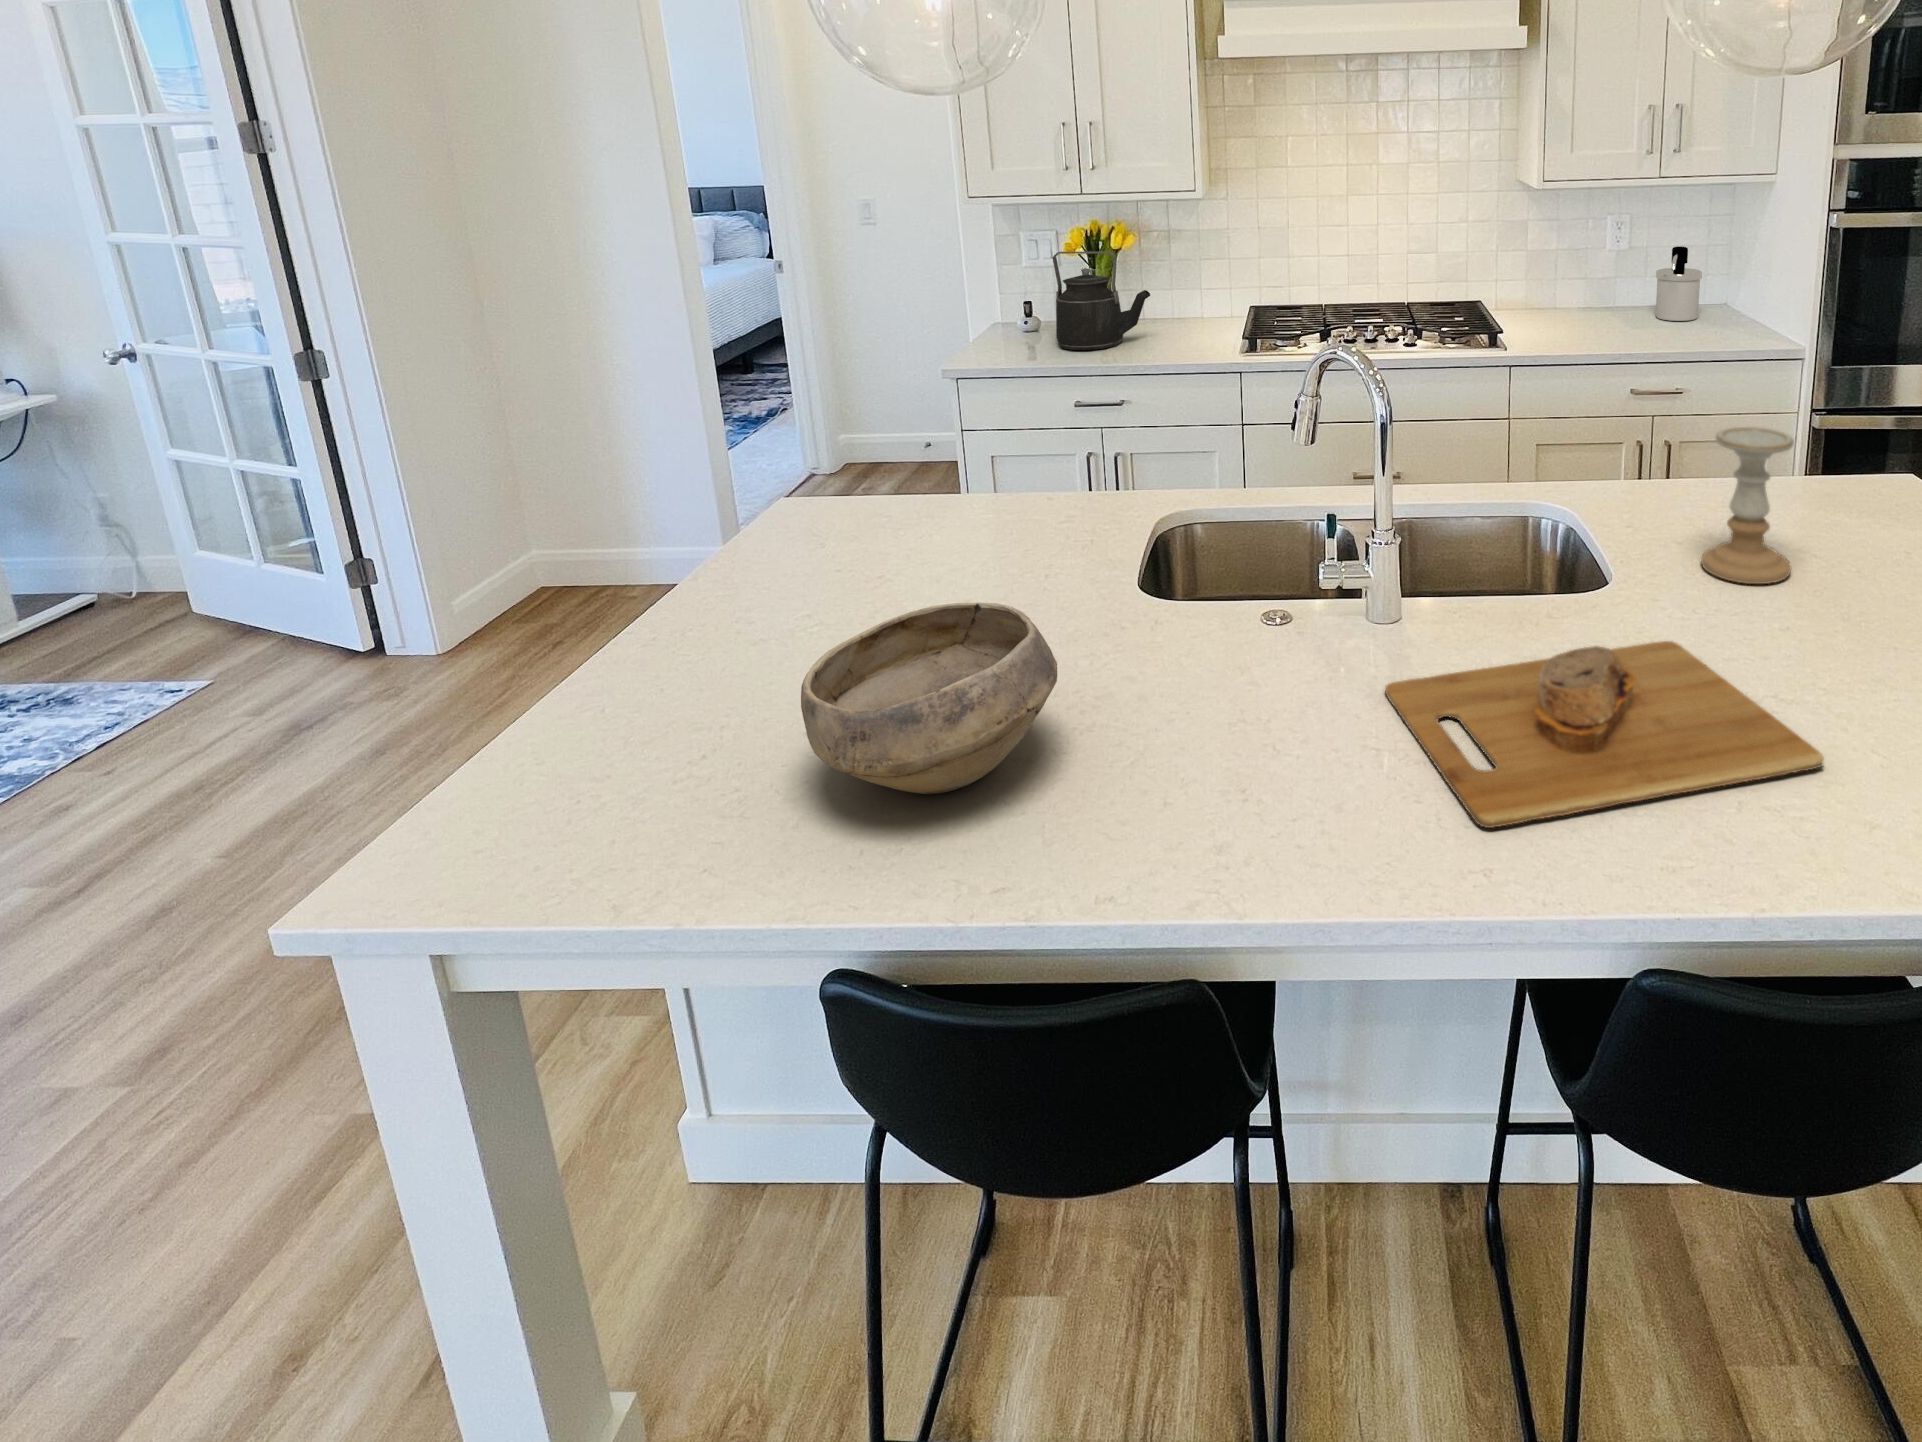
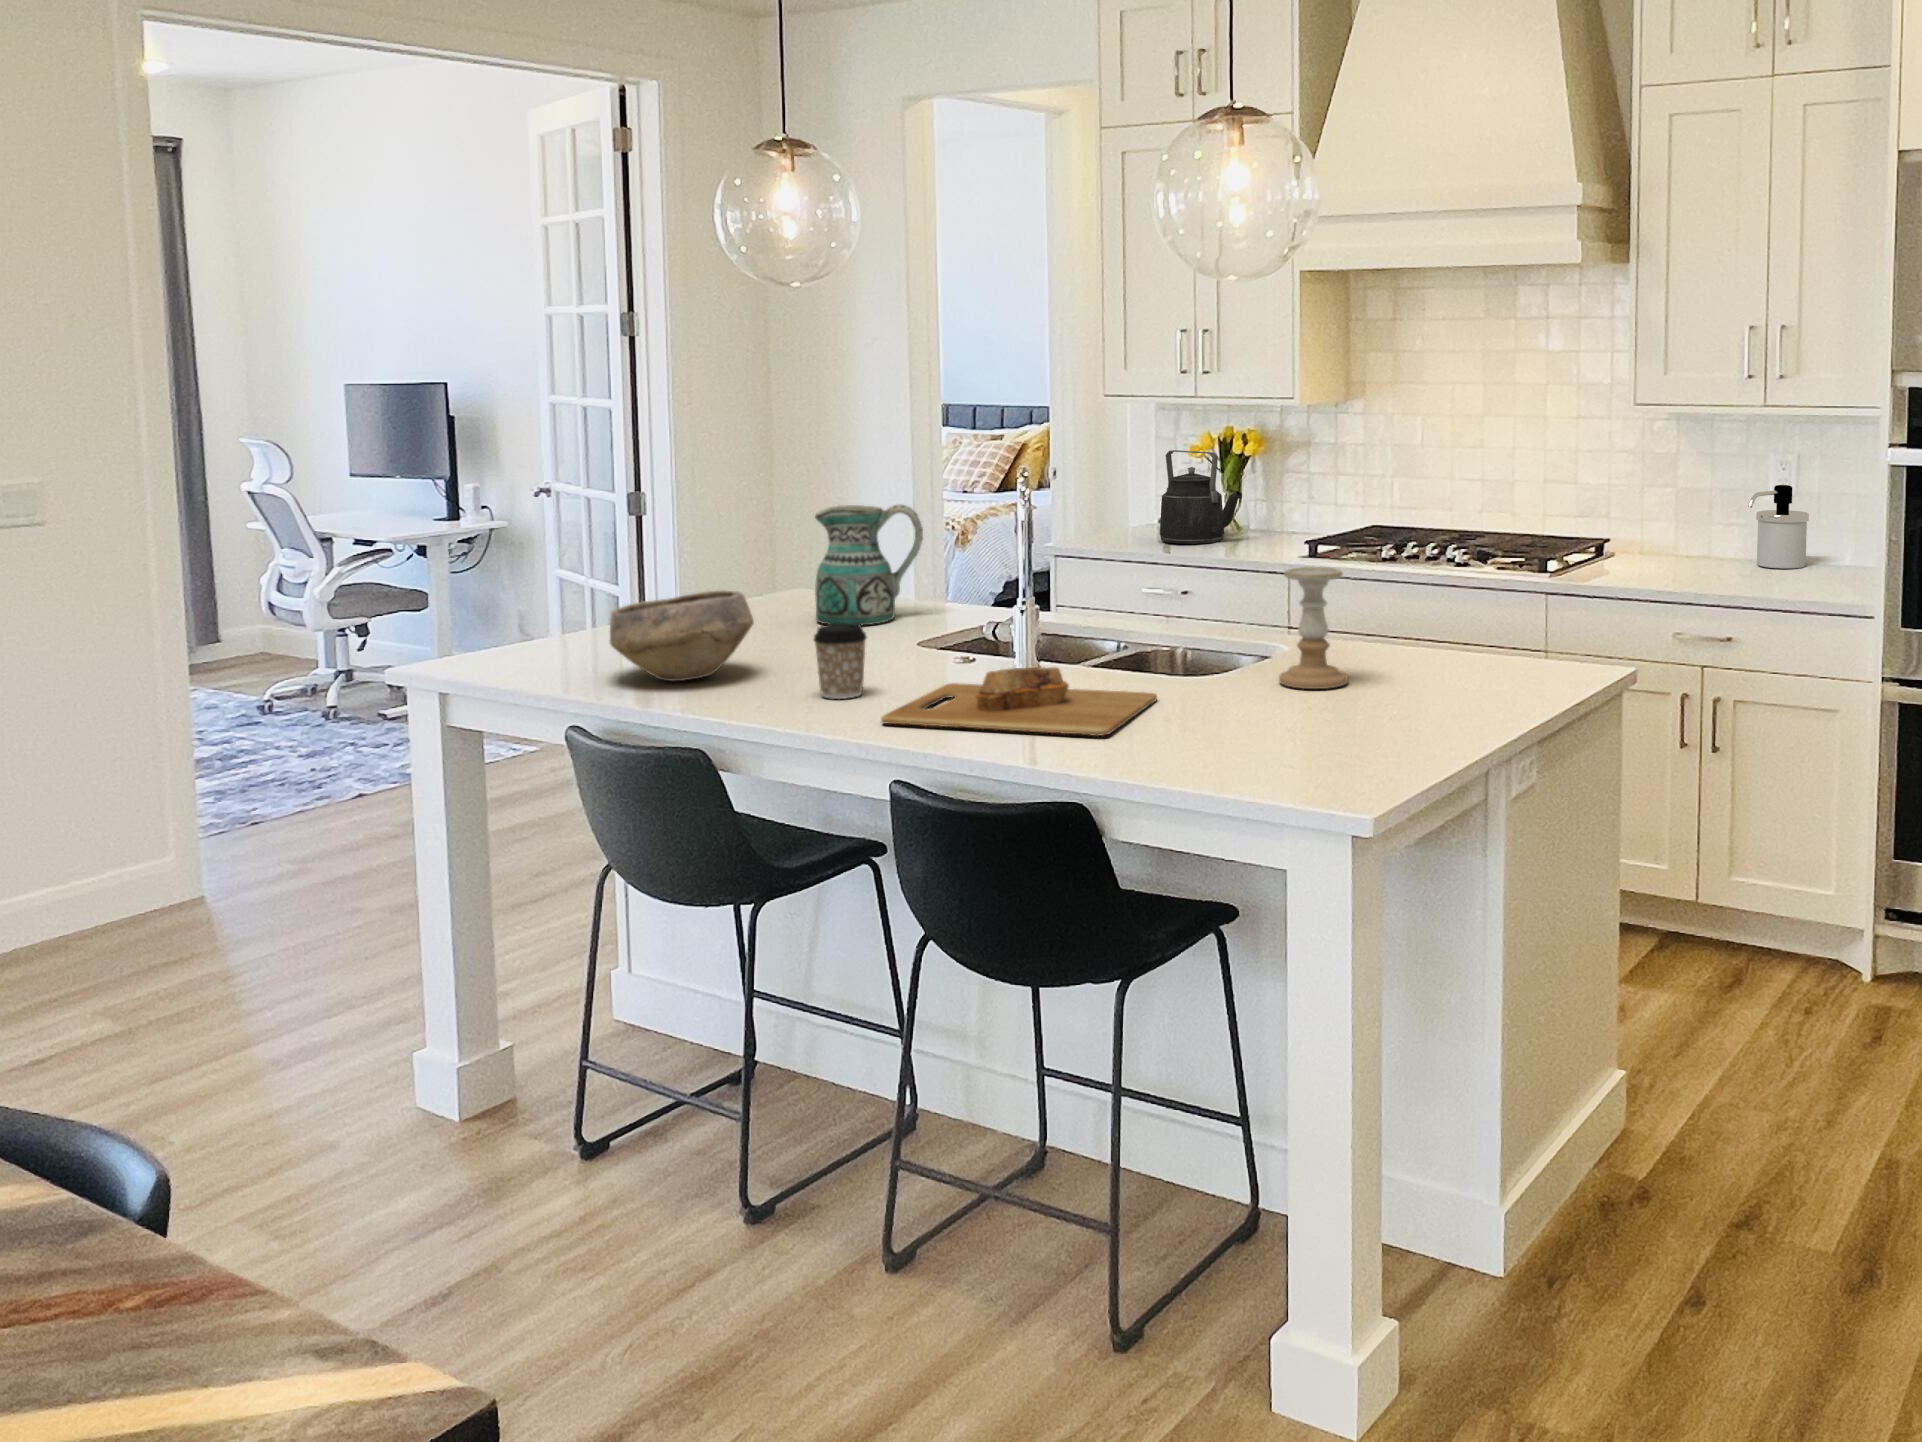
ceramic pitcher: none [911,388,1052,571] -> present [815,504,923,625]
coffee cup: none [1227,638,1314,770] -> present [814,624,867,699]

